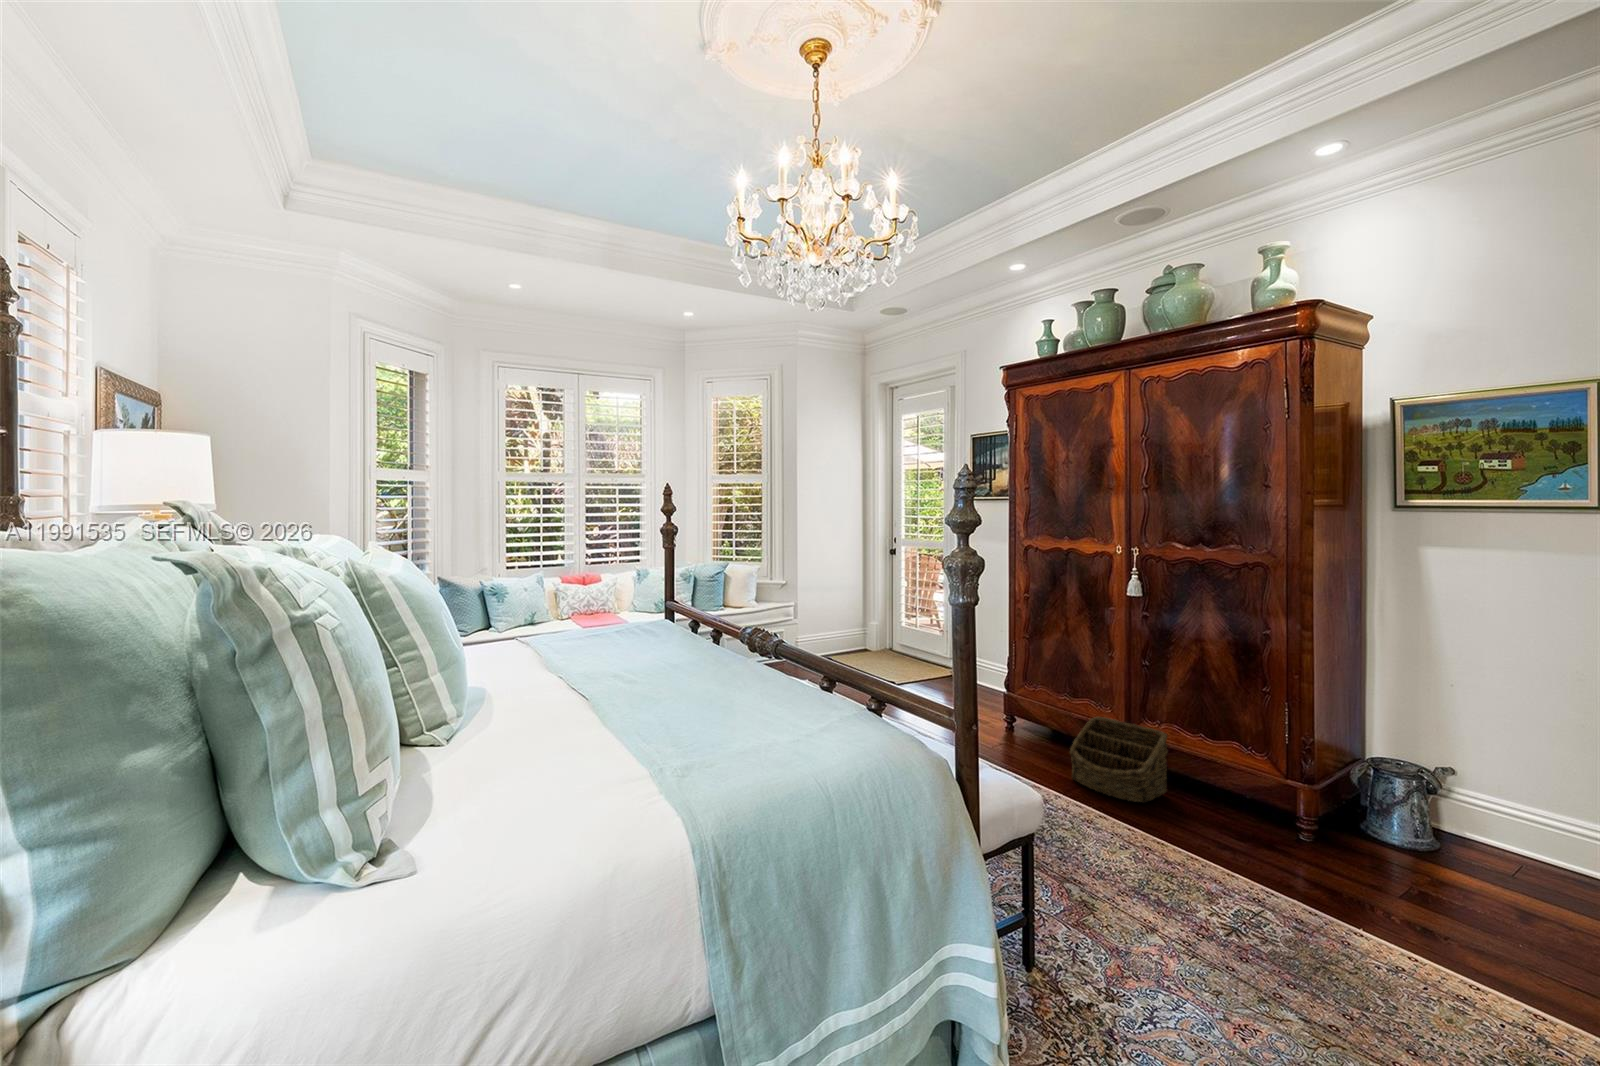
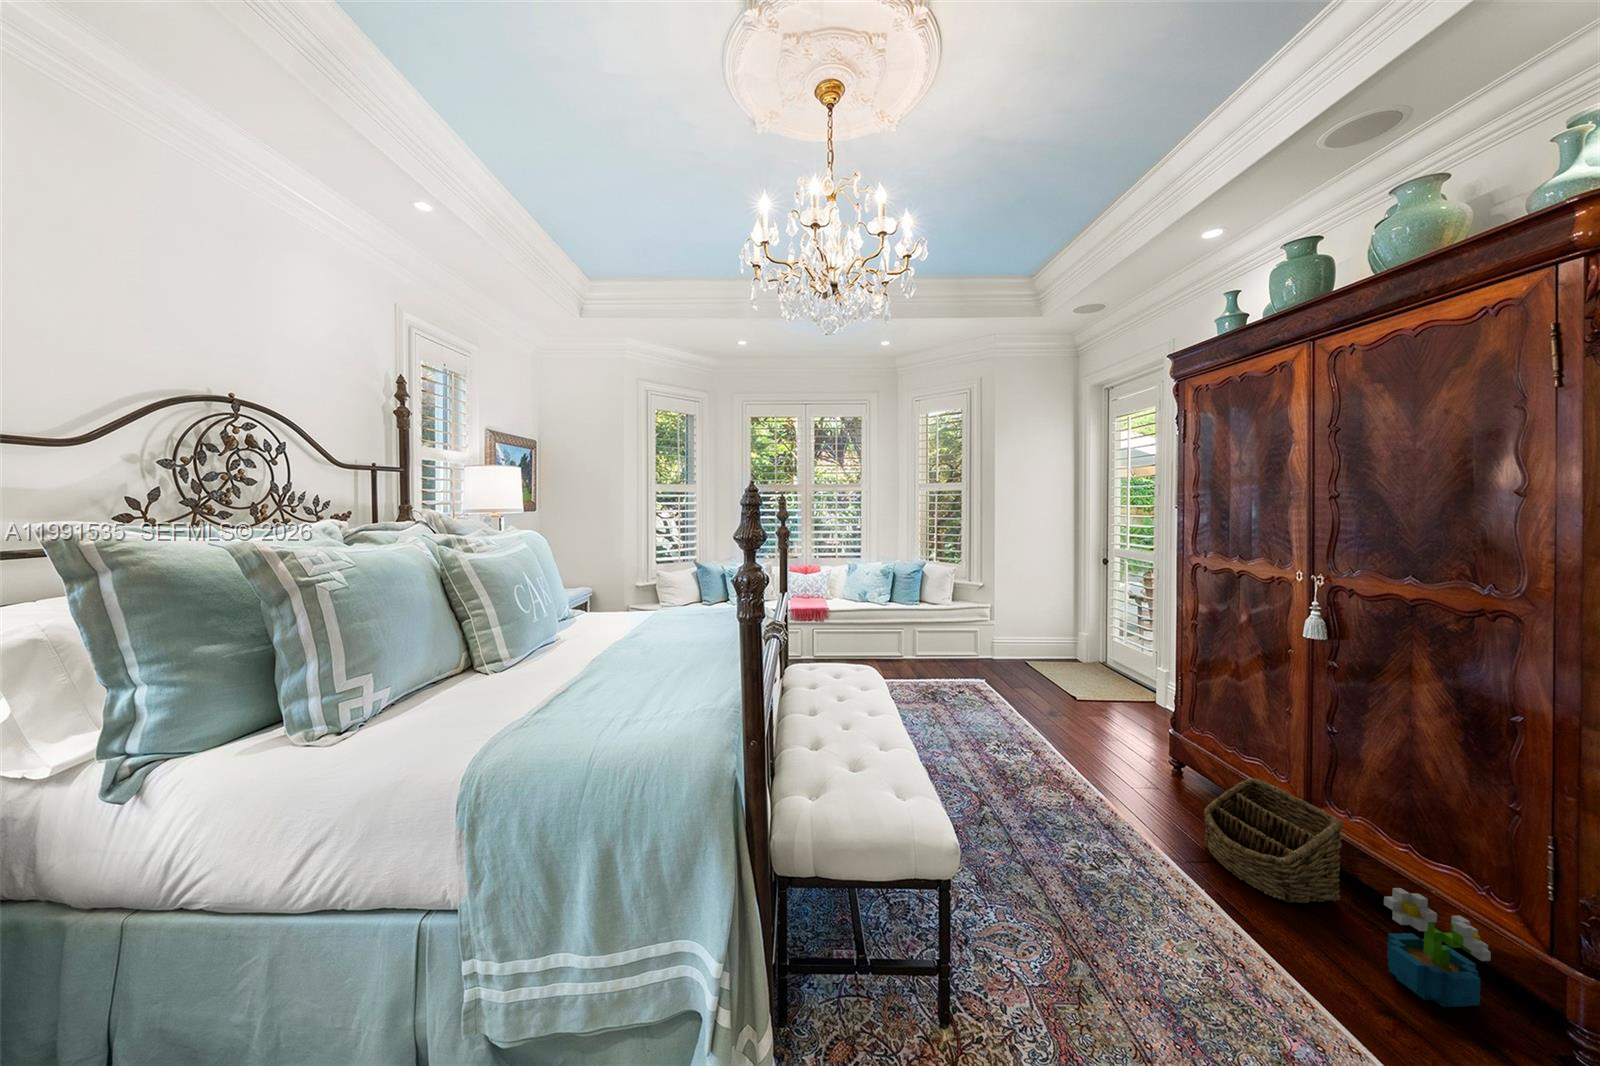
decorative plant: none [1213,767,1271,839] -> present [1384,888,1491,1007]

